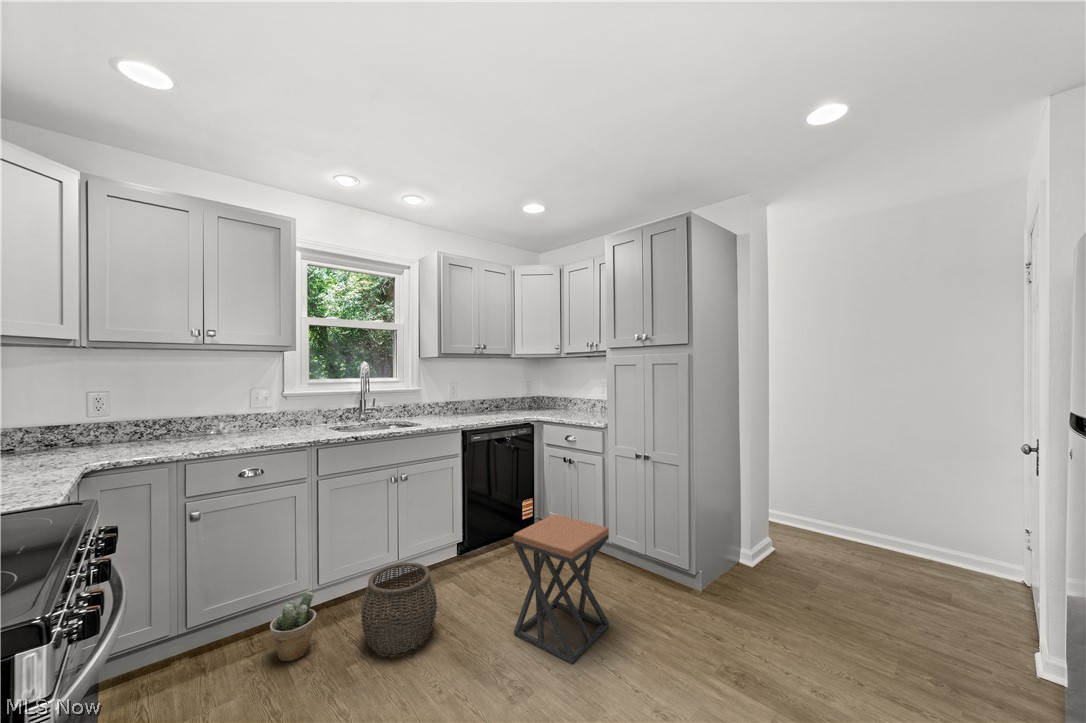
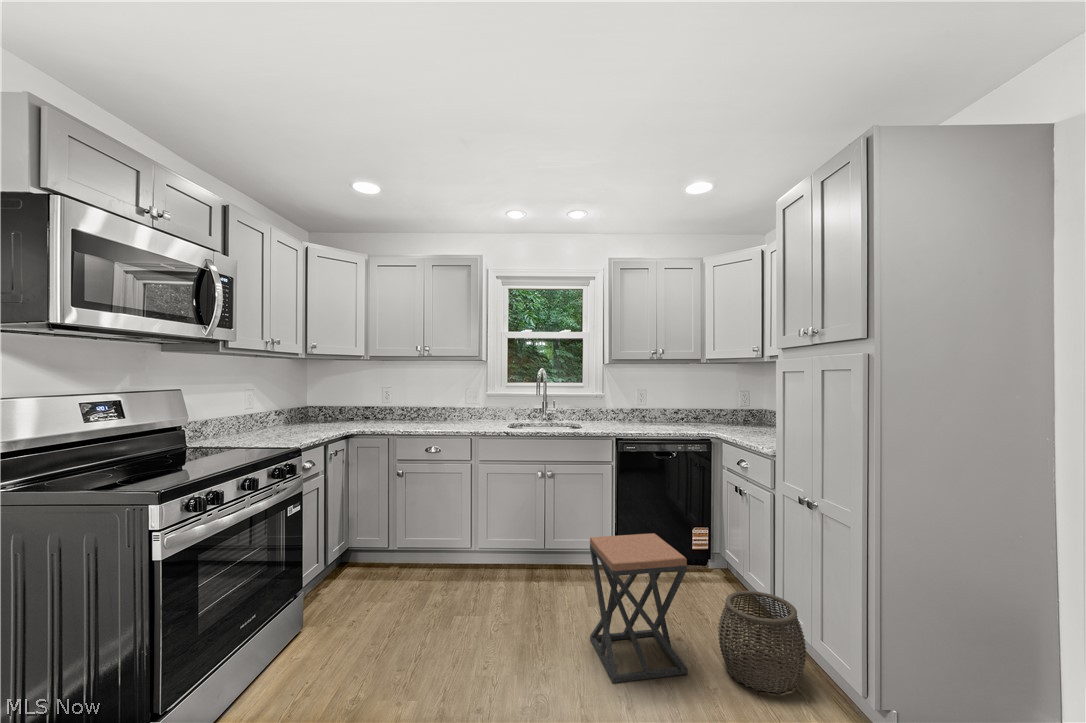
woven basket: present [361,563,437,655] -> present [718,591,807,694]
potted plant: present [270,591,316,661] -> none [428,544,459,591]

